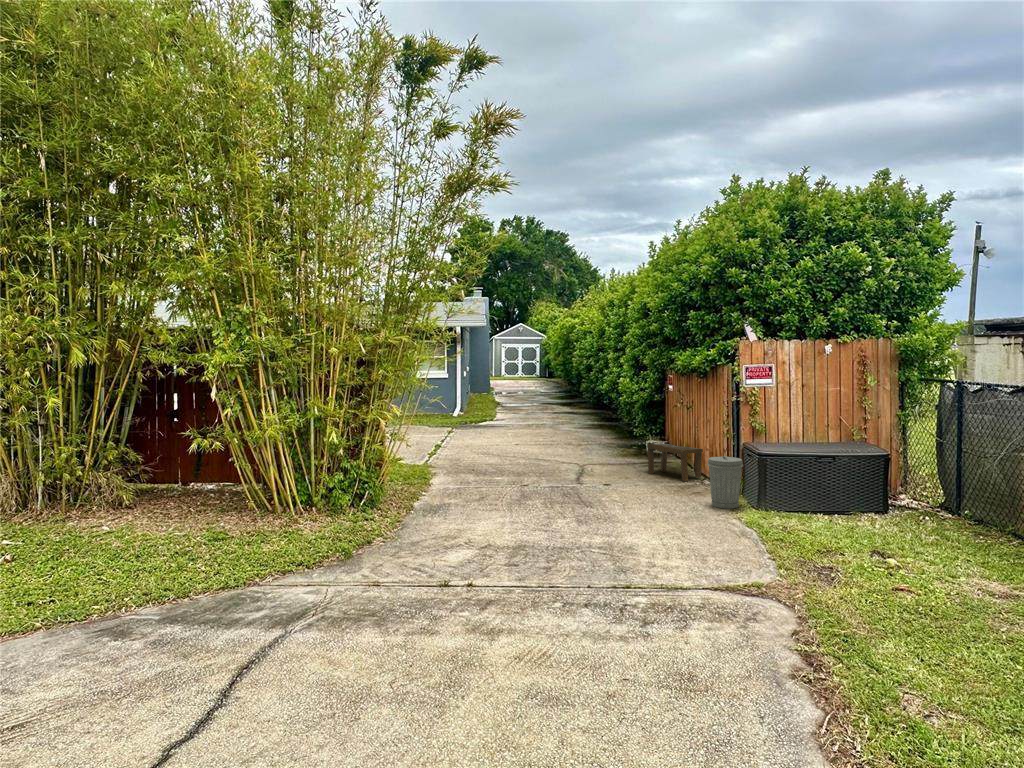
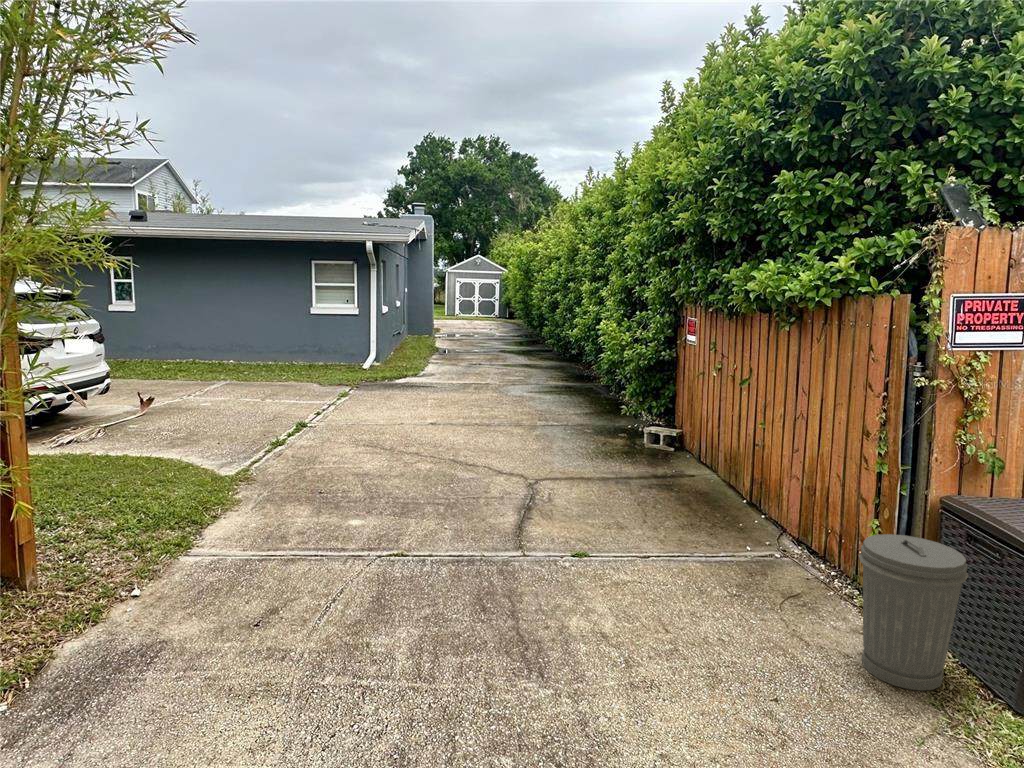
bench: present [647,443,703,482] -> none [663,452,785,545]

